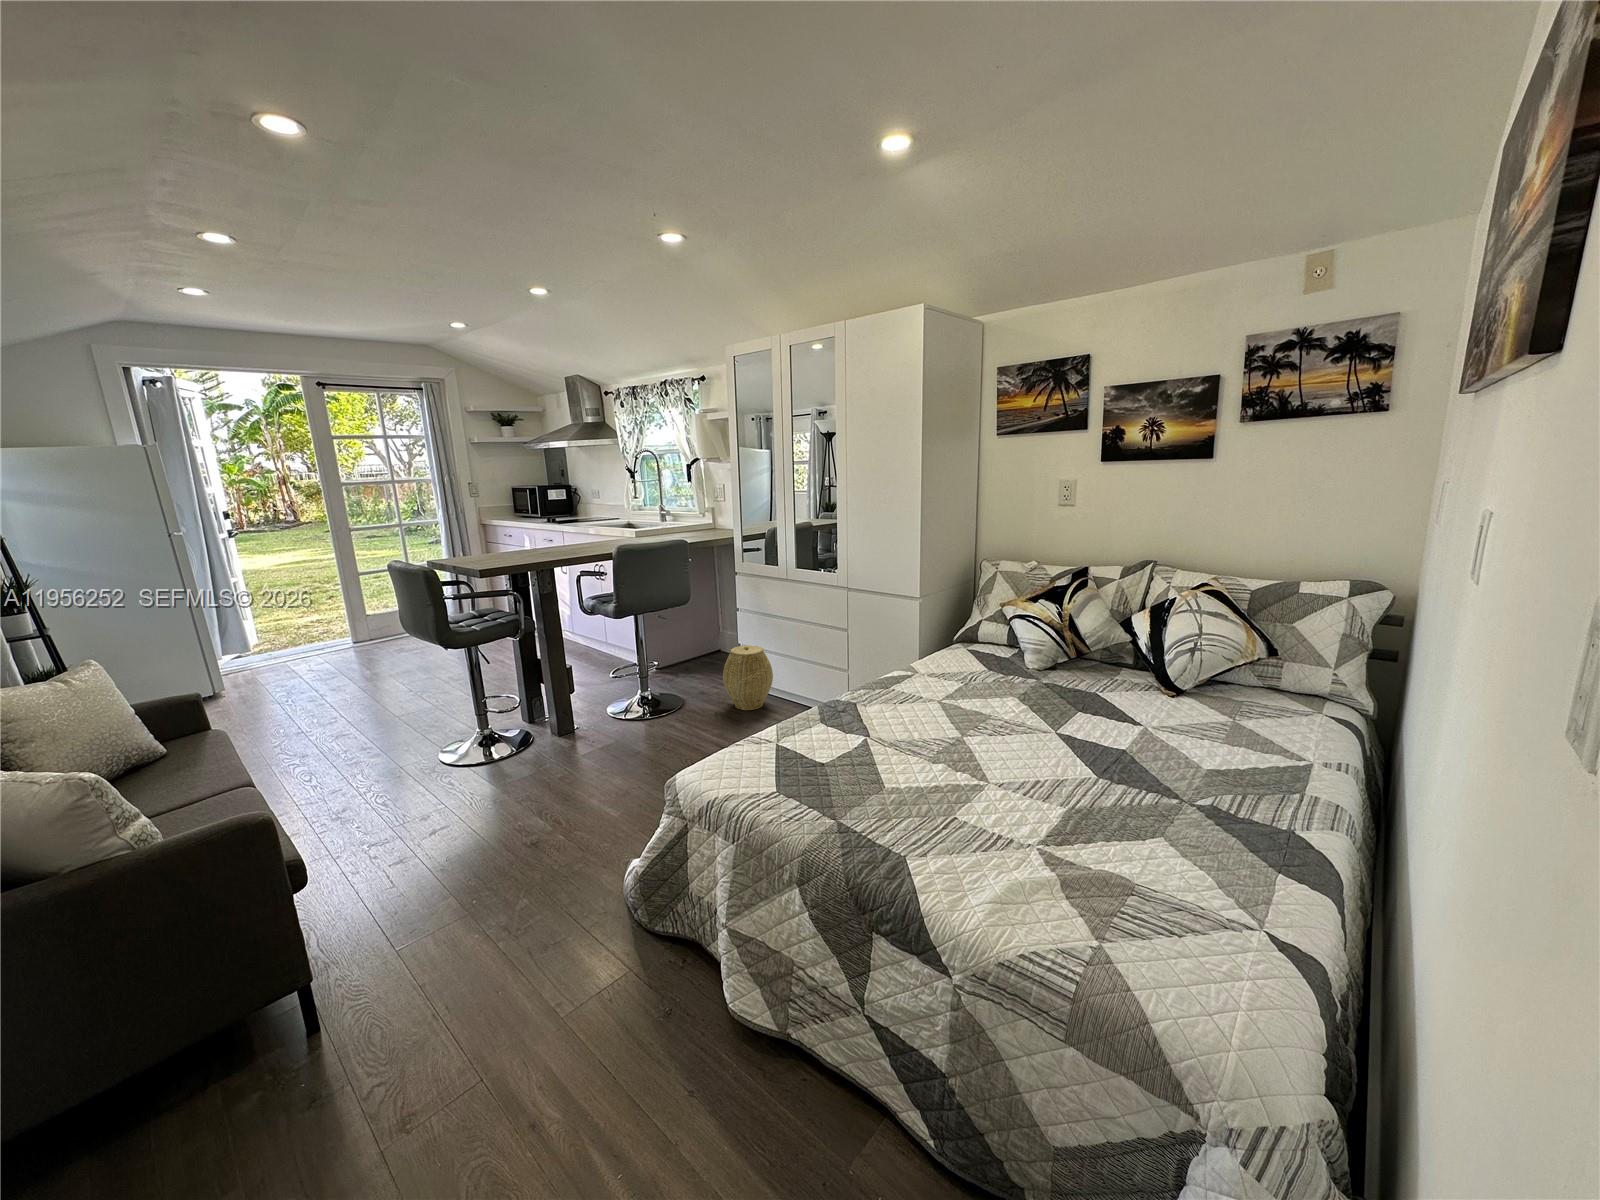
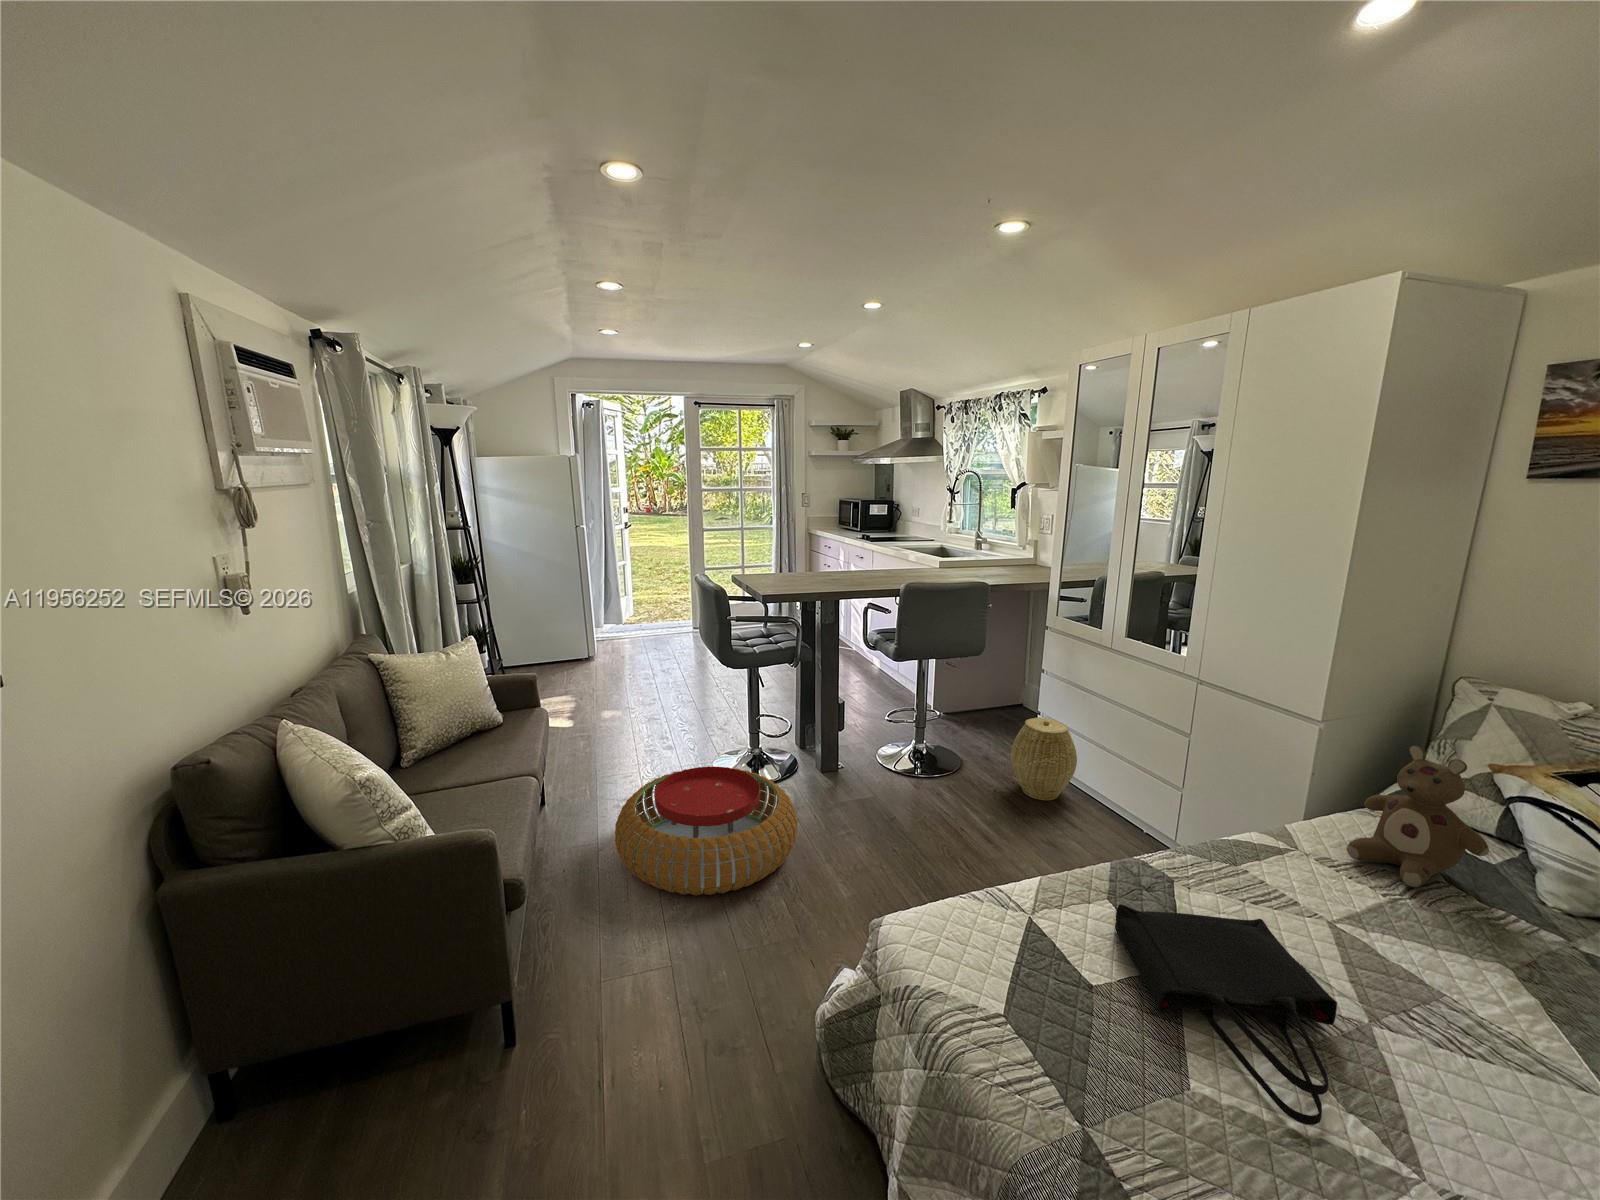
stuffed bear: none [941,594,1003,675] -> present [1347,746,1489,887]
tote bag: none [828,704,947,783] -> present [1115,904,1337,1125]
pouf: none [354,740,557,865] -> present [615,767,798,896]

